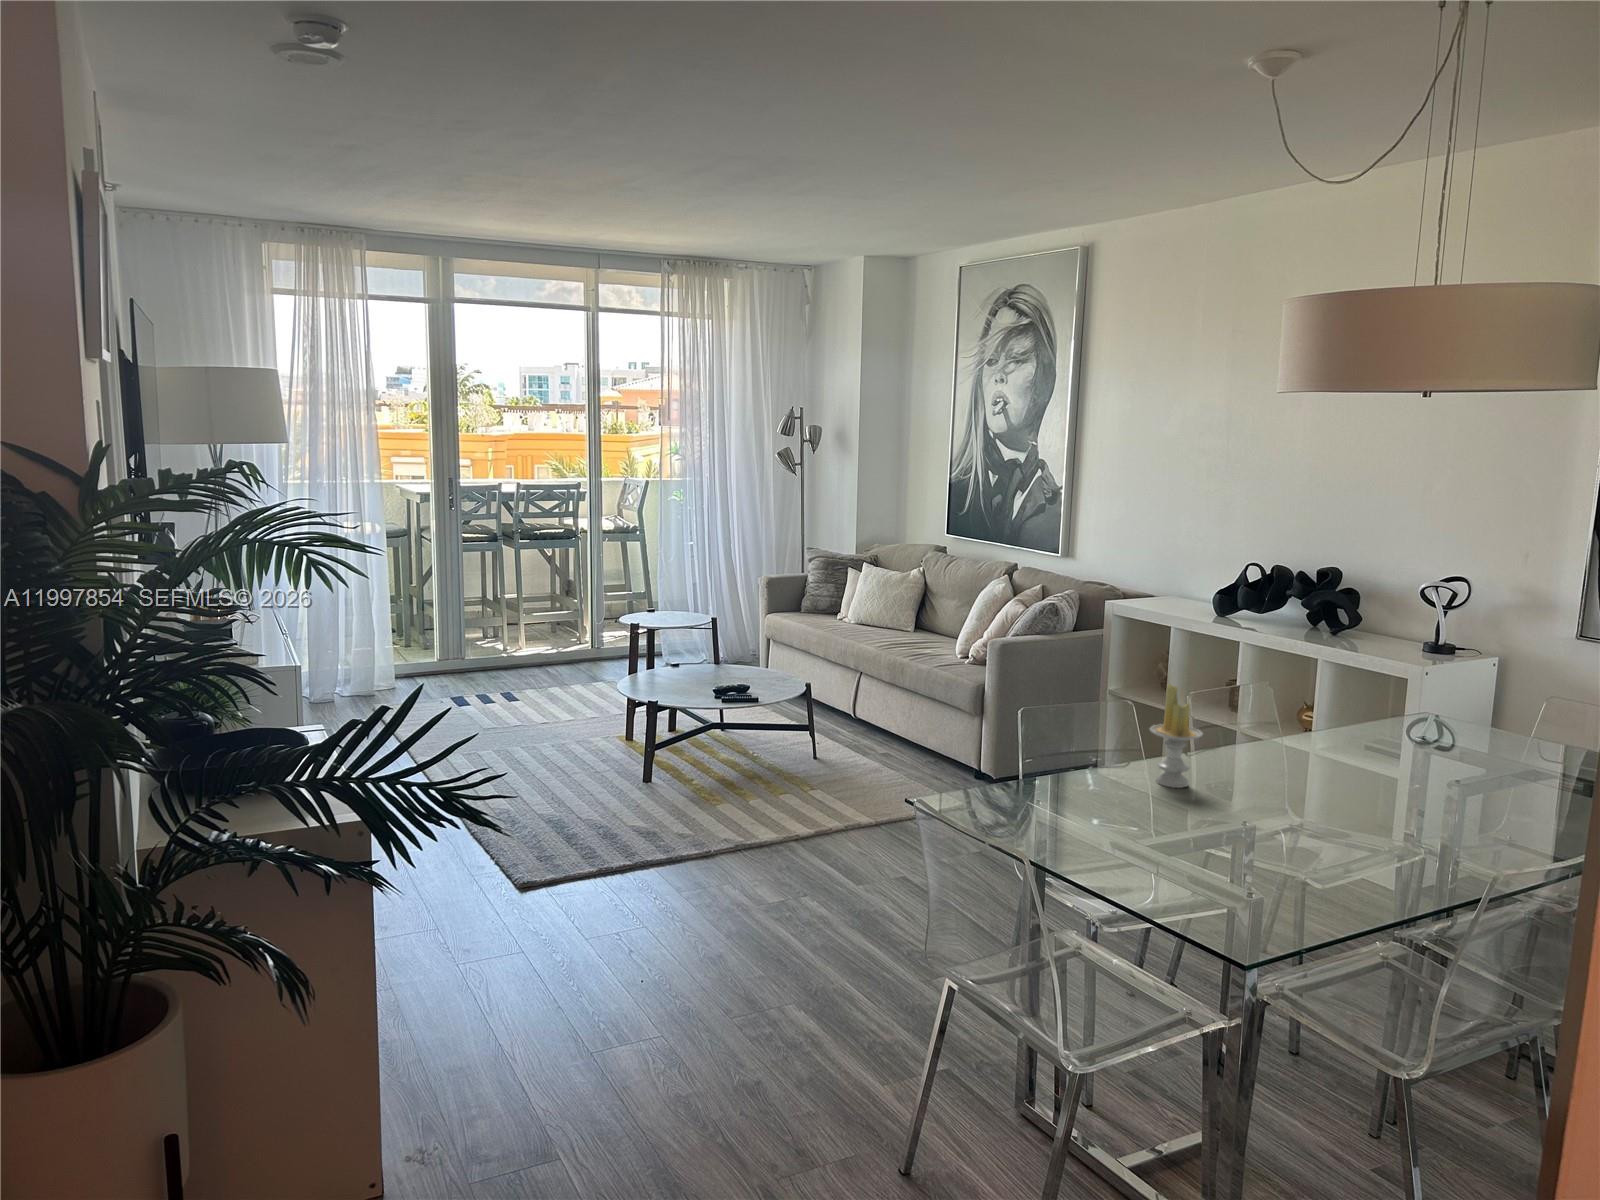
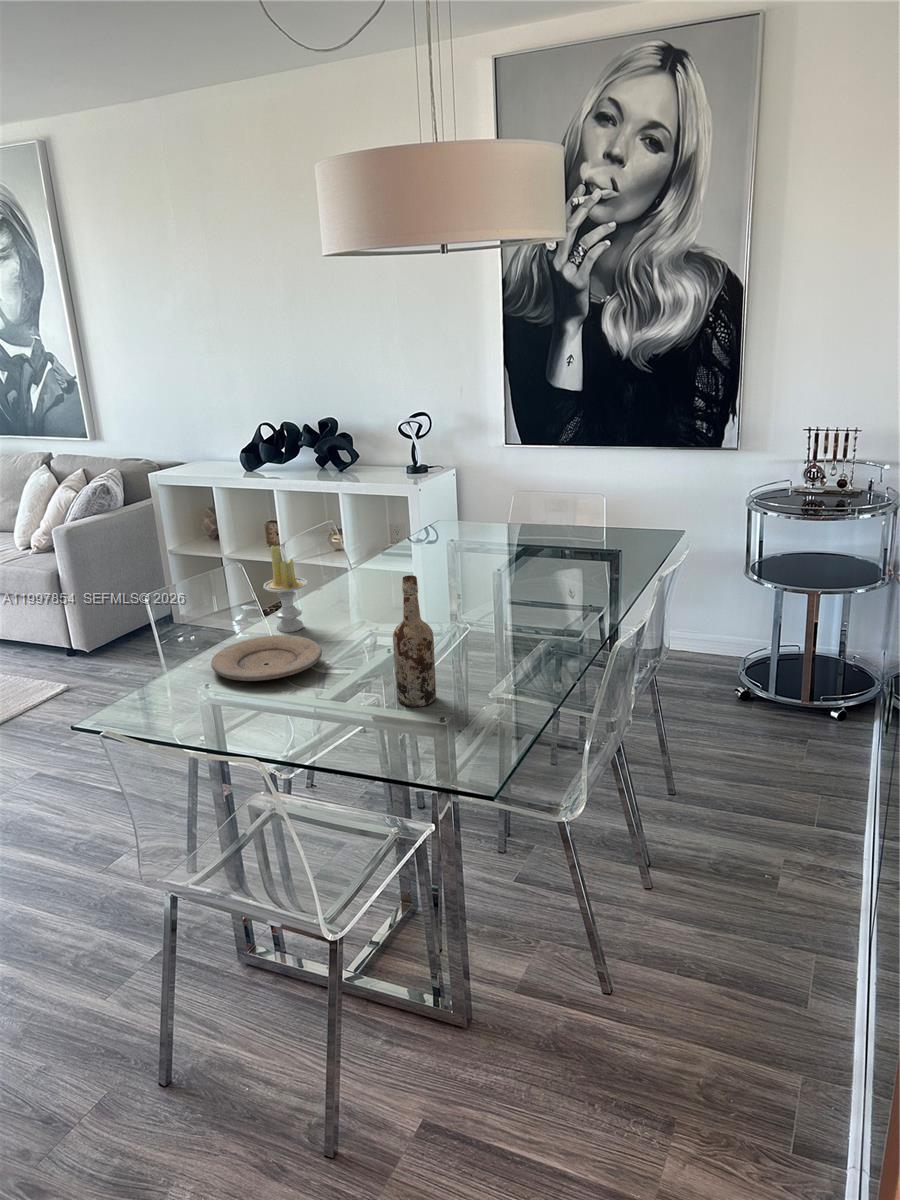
wine bottle: none [1245,736,1304,897] -> present [393,575,436,707]
plate: none [1058,778,1186,822] -> present [211,635,322,681]

